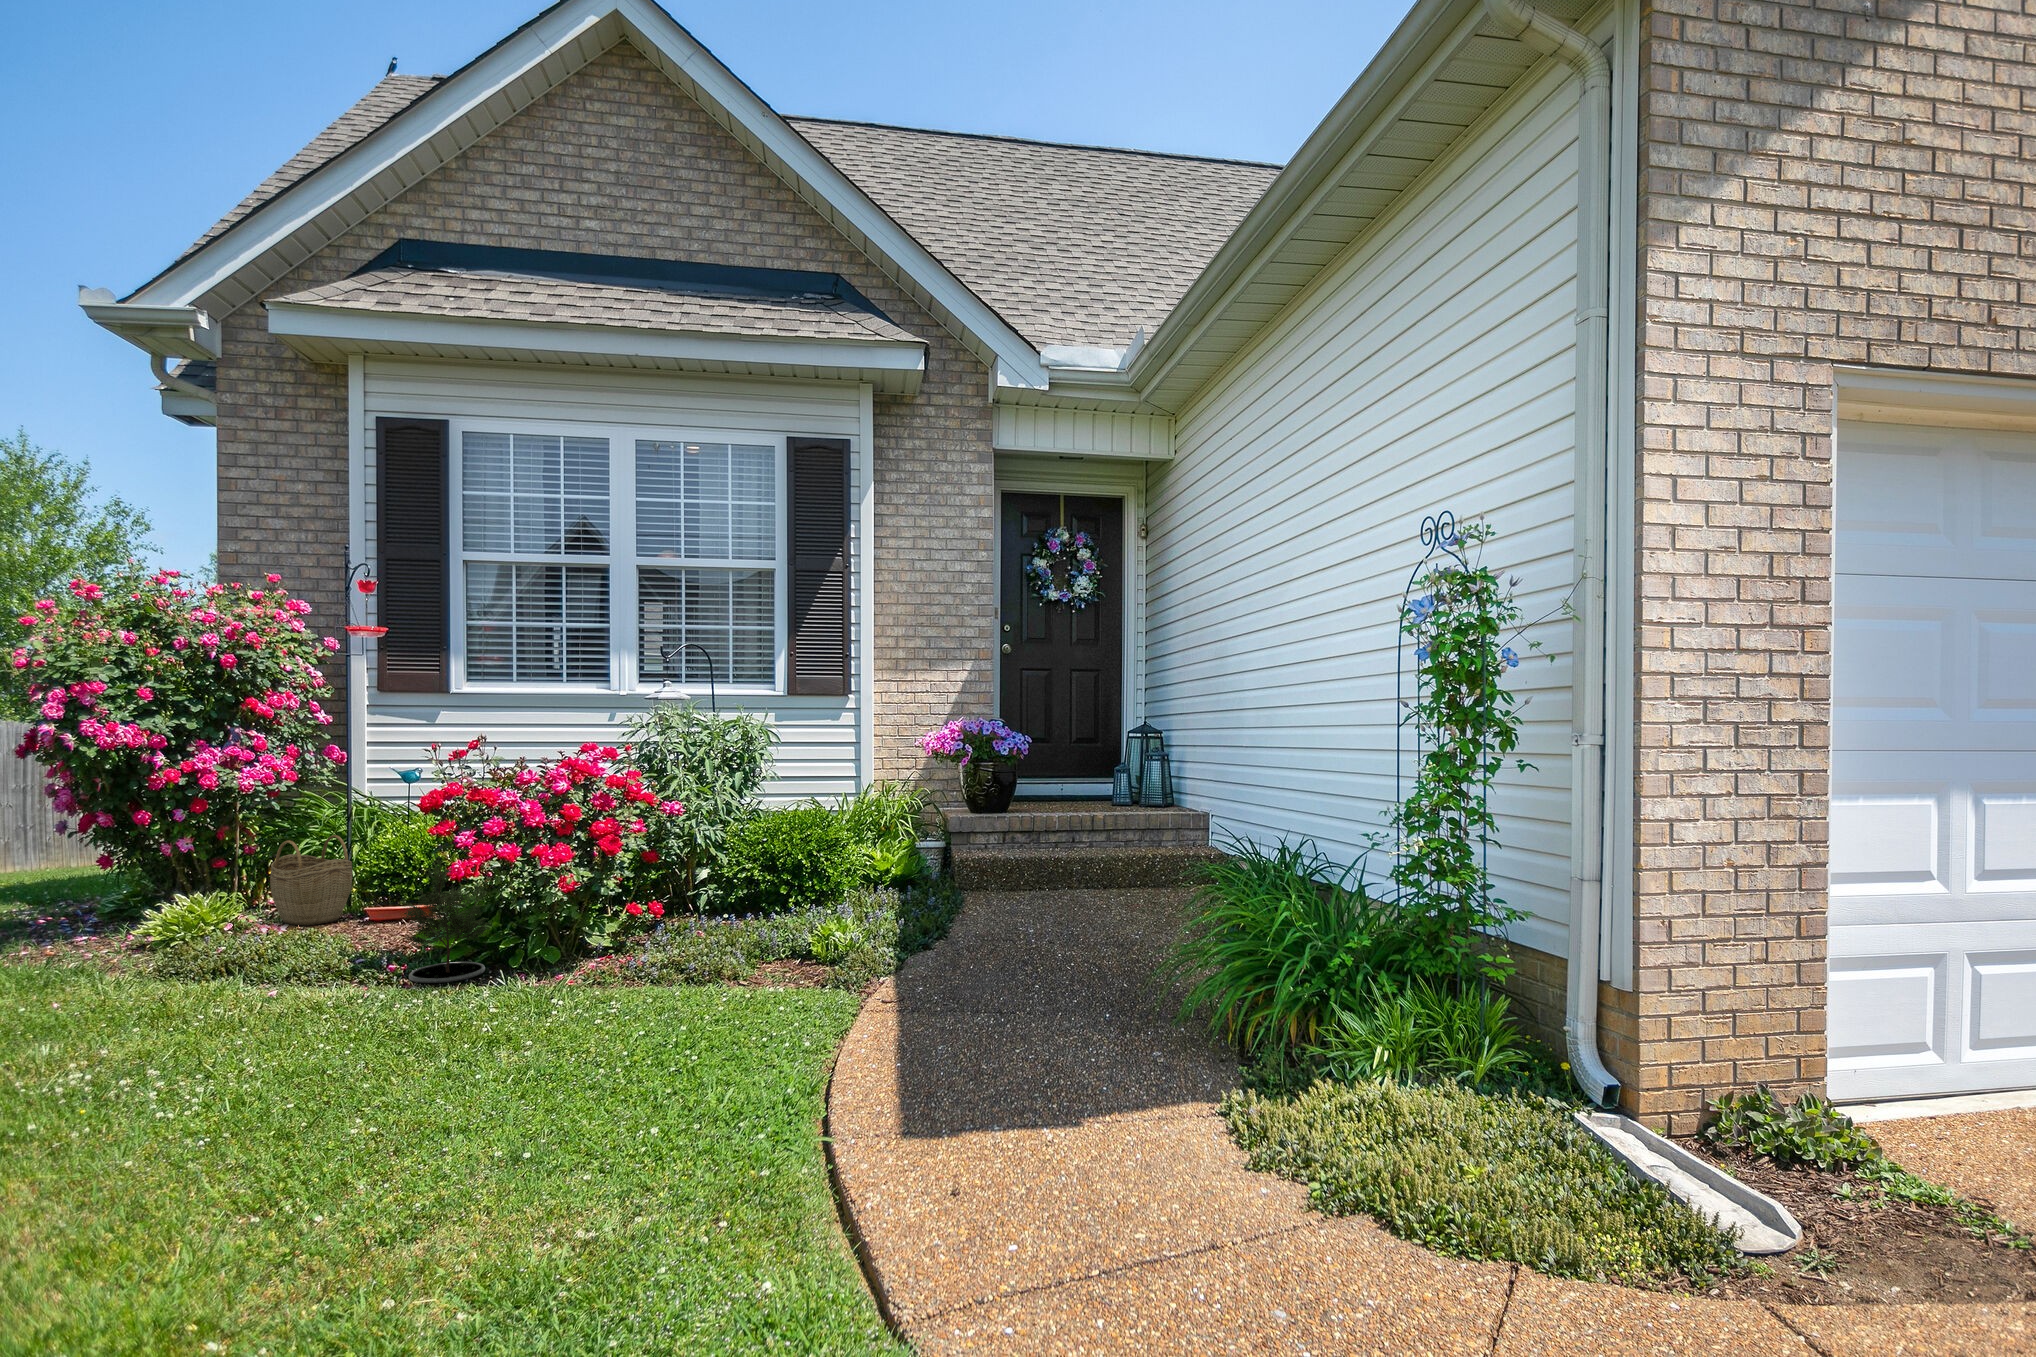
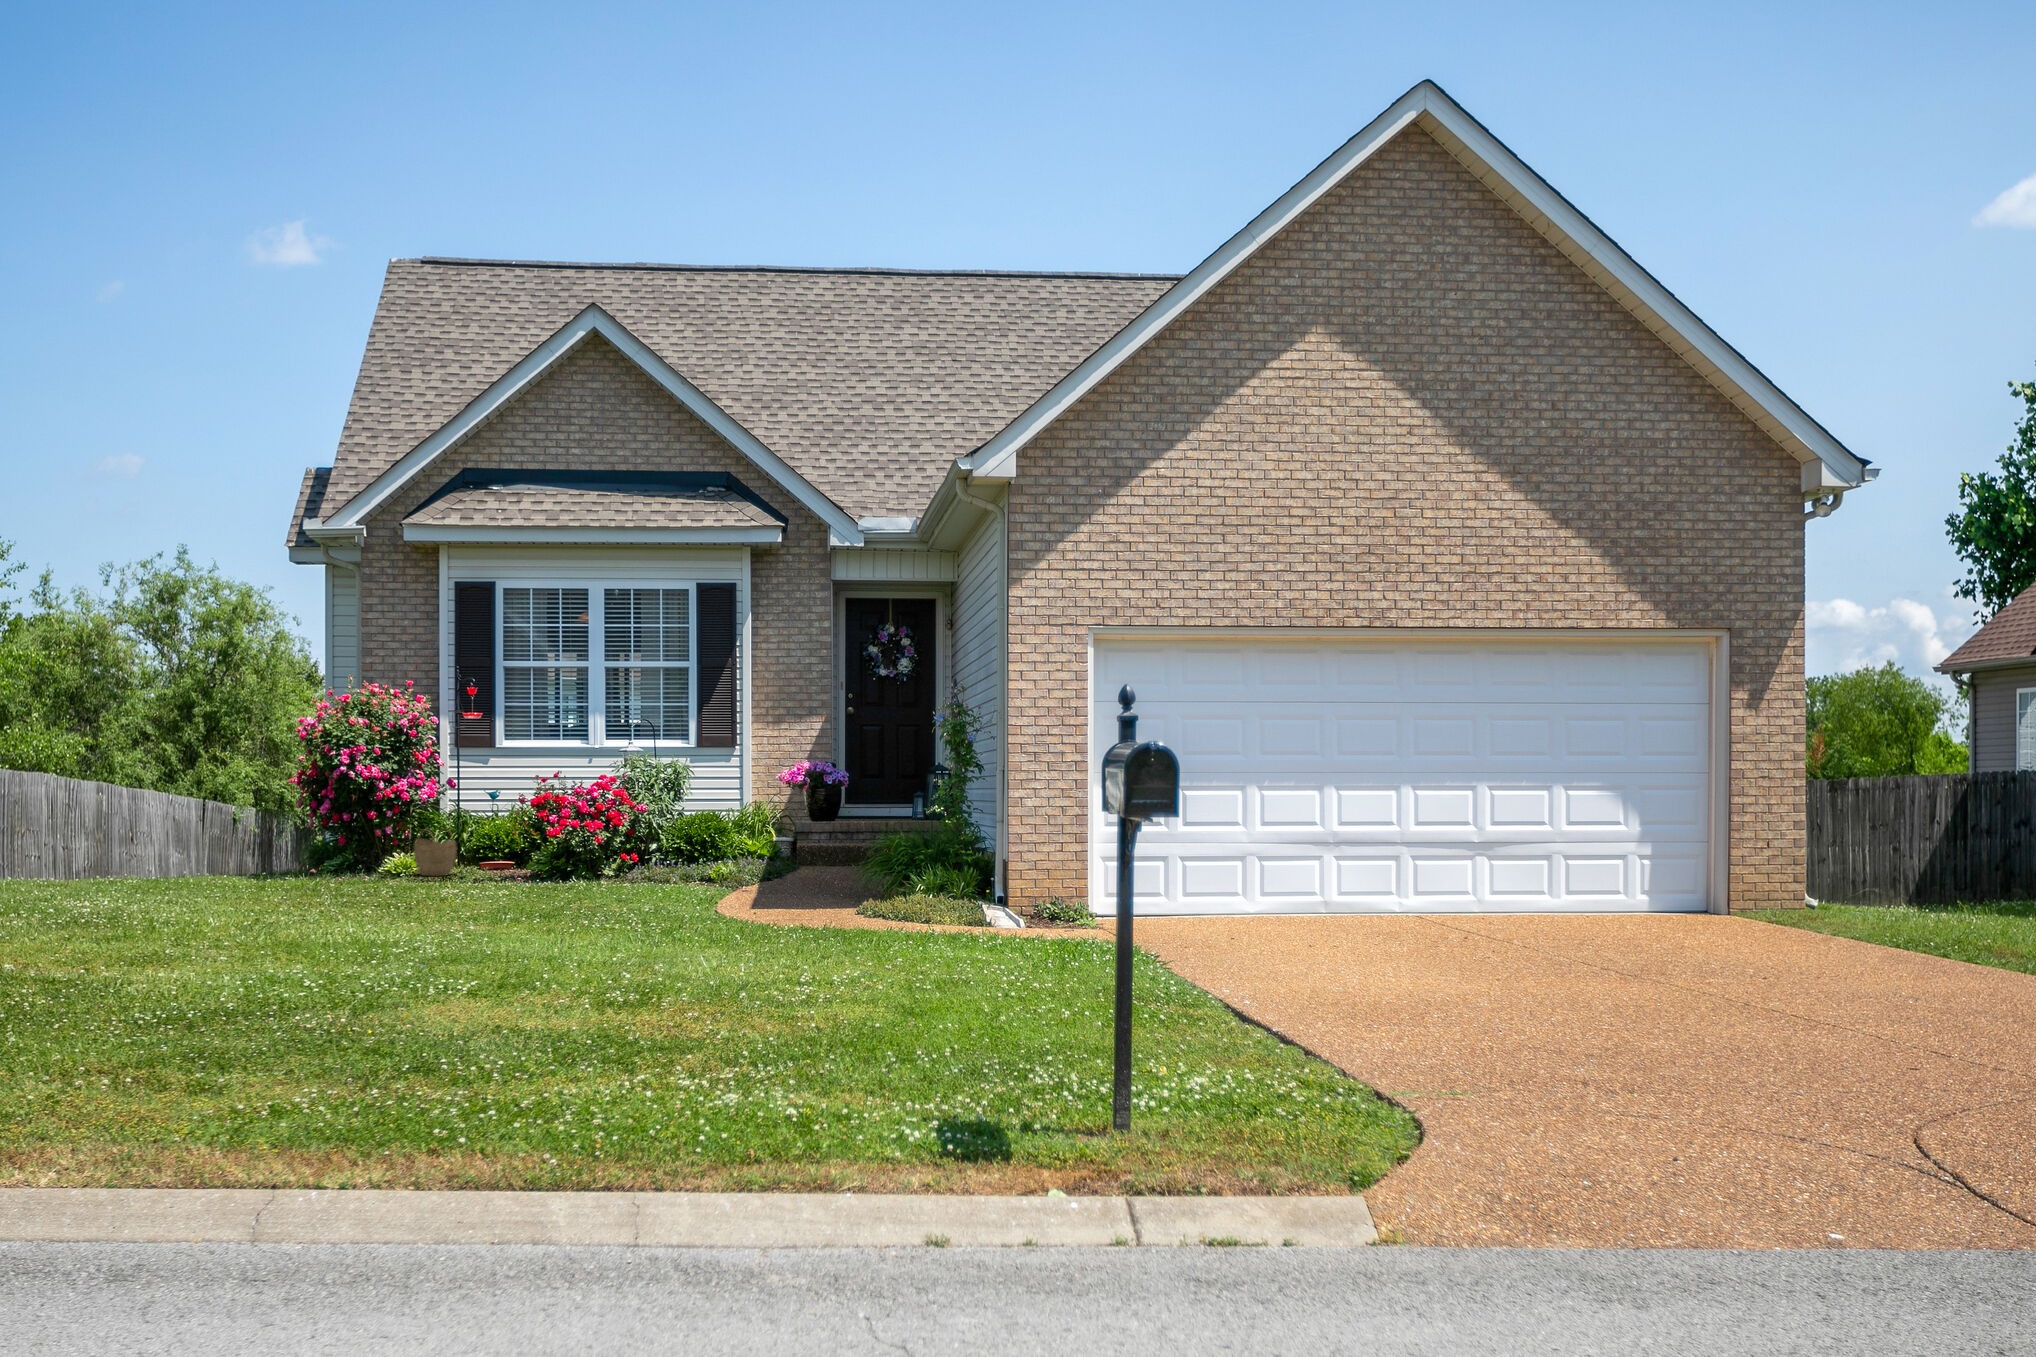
potted tree: present [403,854,492,983] -> none [517,827,557,888]

